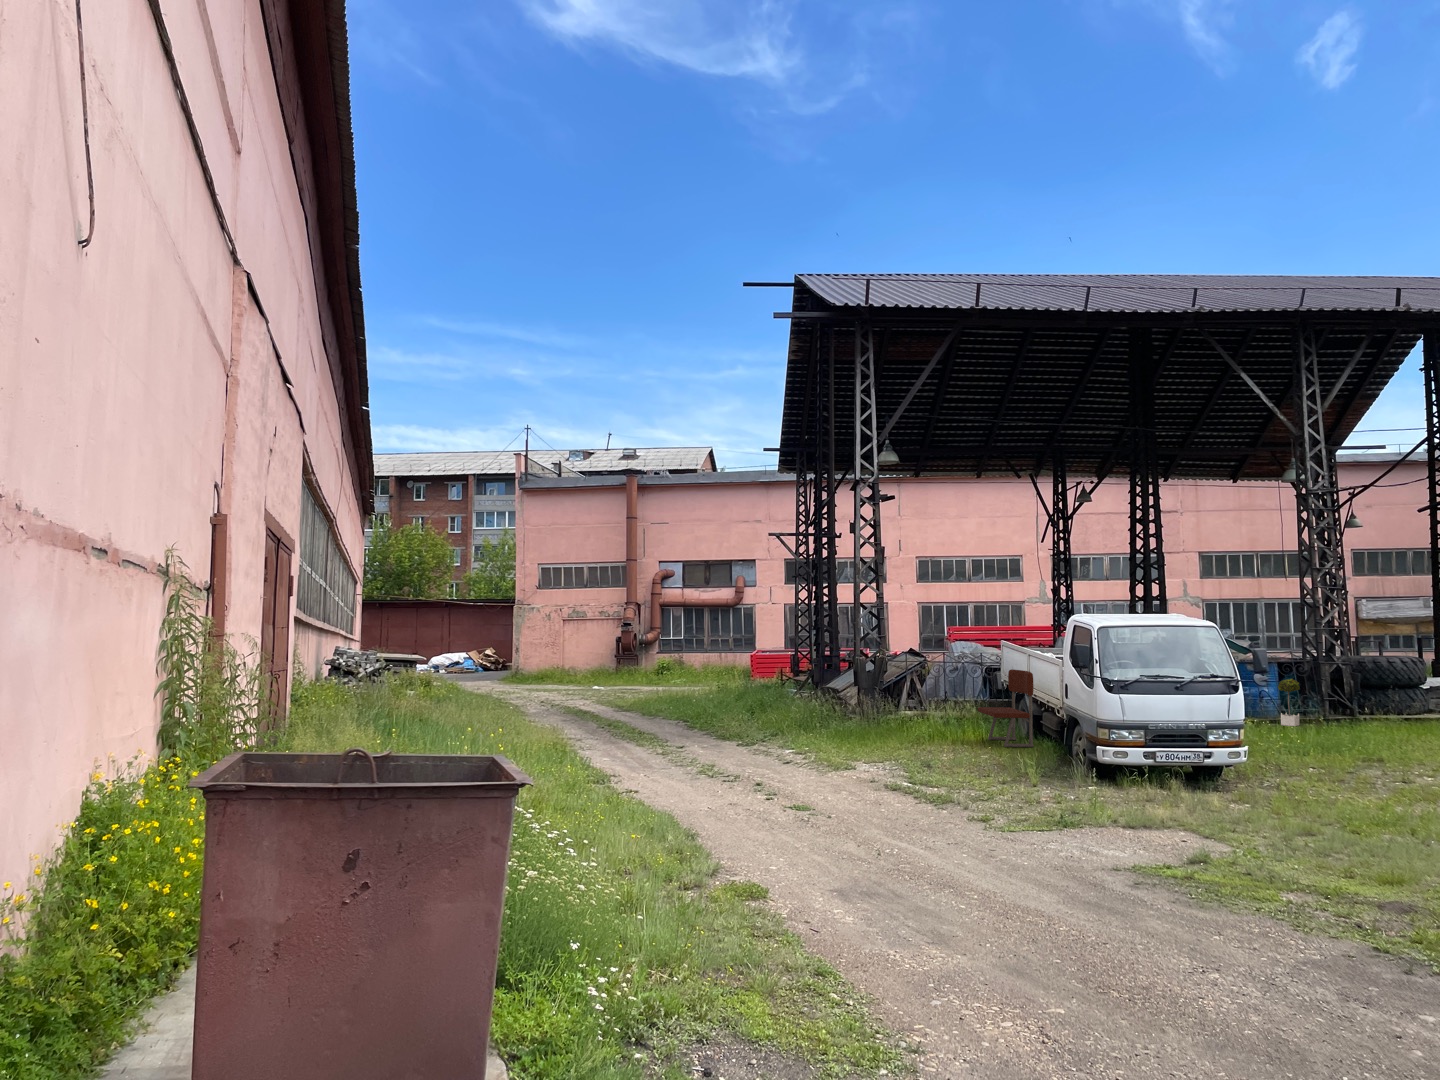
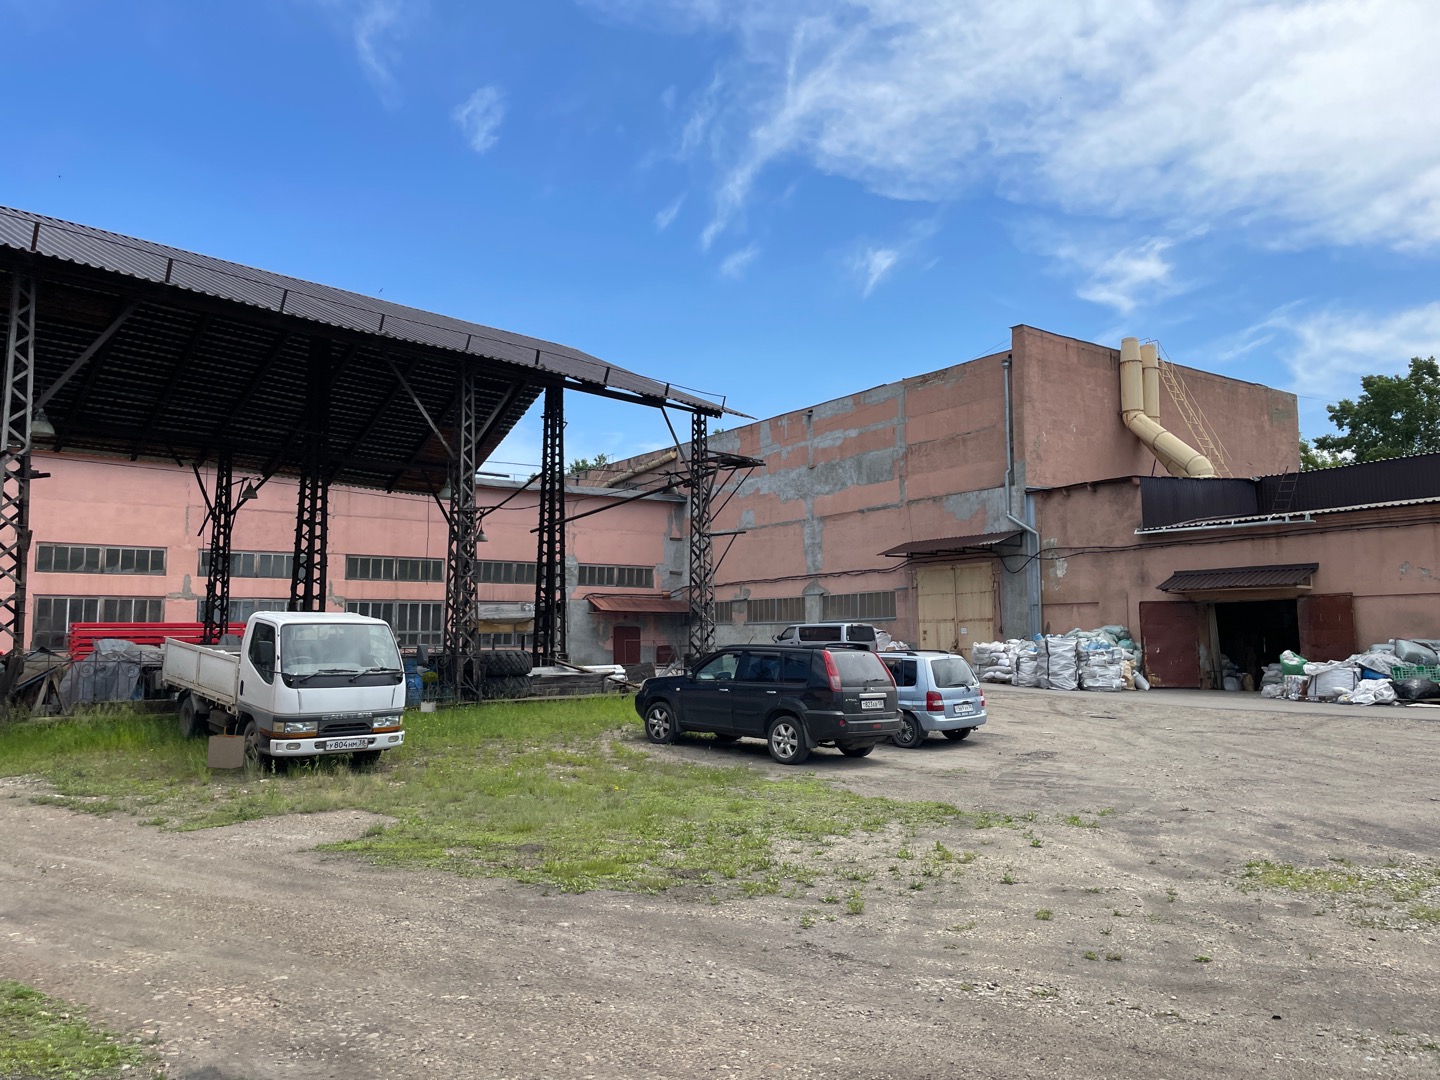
bench: present [978,669,1034,747] -> none [134,667,202,747]
storage bin: none [1038,730,1073,773] -> present [207,727,245,769]

